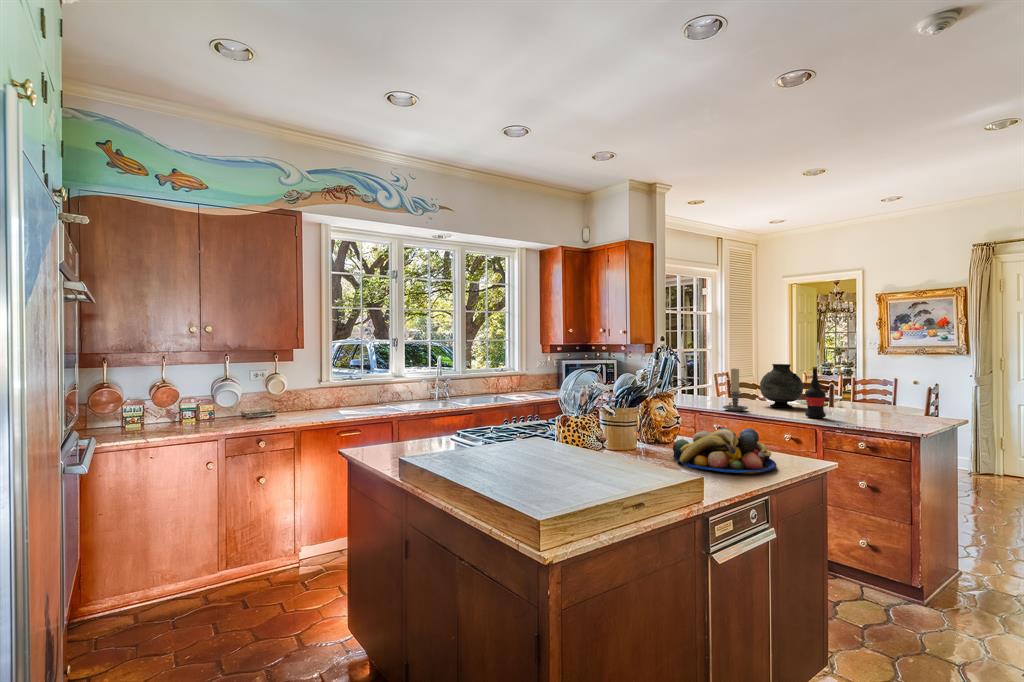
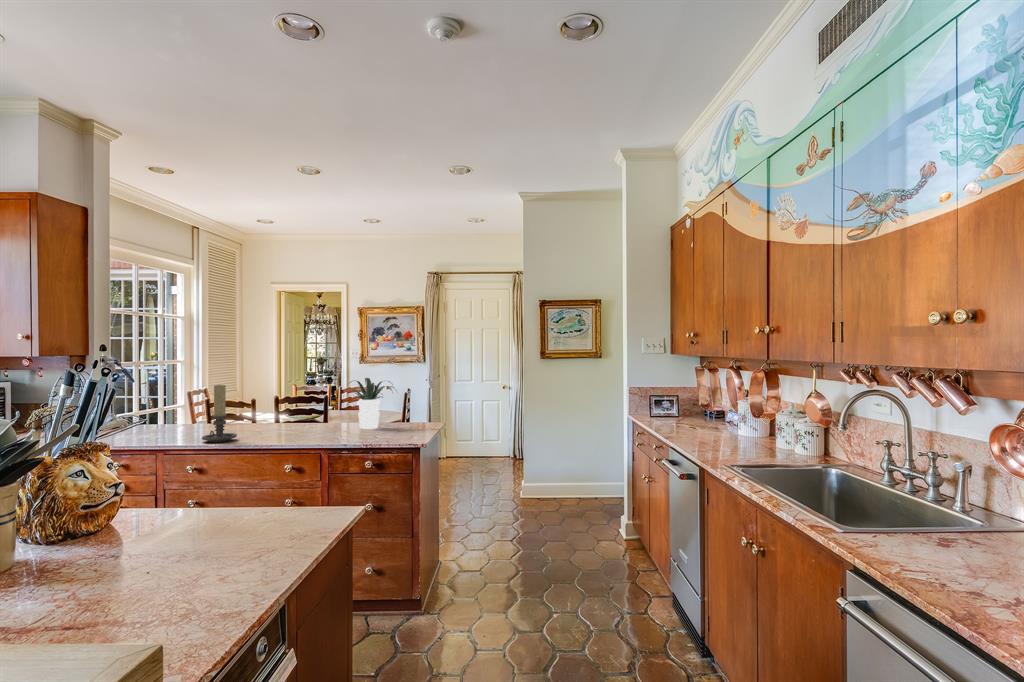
vase: present [760,364,803,407] -> none [251,377,302,429]
wine bottle: present [805,367,826,418] -> none [308,379,330,439]
potted plant: none [835,368,903,417] -> present [350,378,394,429]
fruit bowl: present [673,428,777,473] -> none [99,482,298,587]

